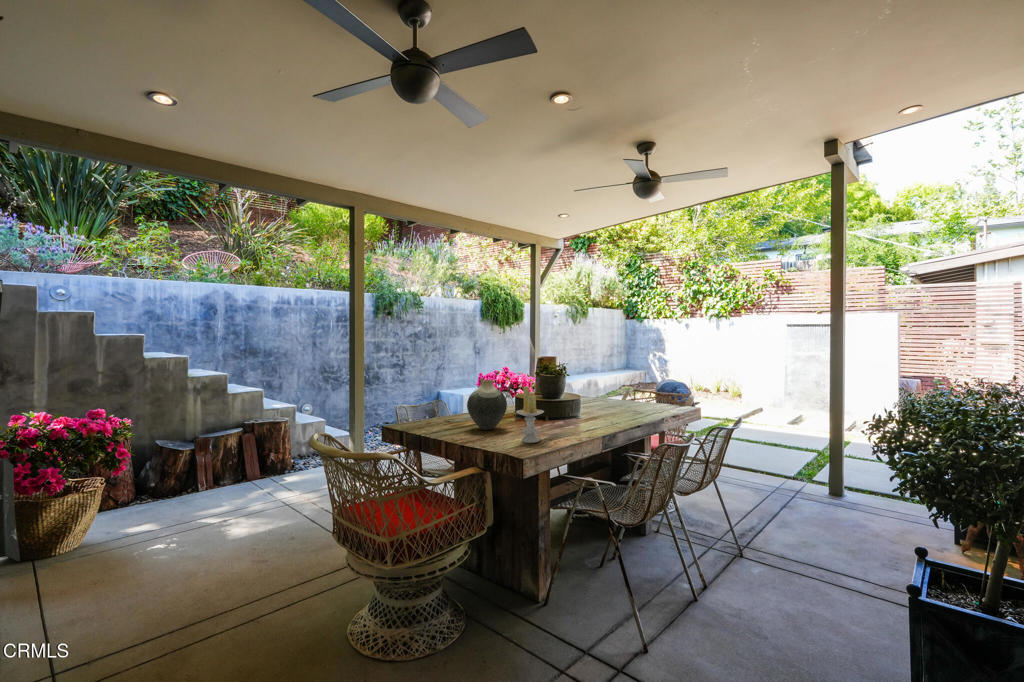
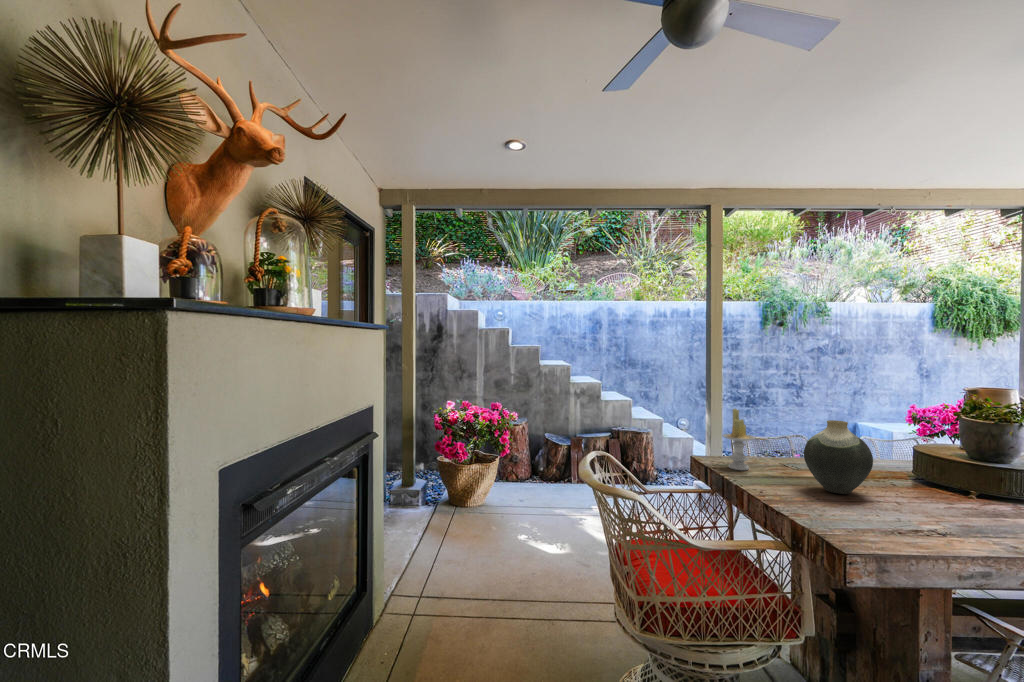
candle: present [516,386,544,443] -> present [723,409,755,470]

